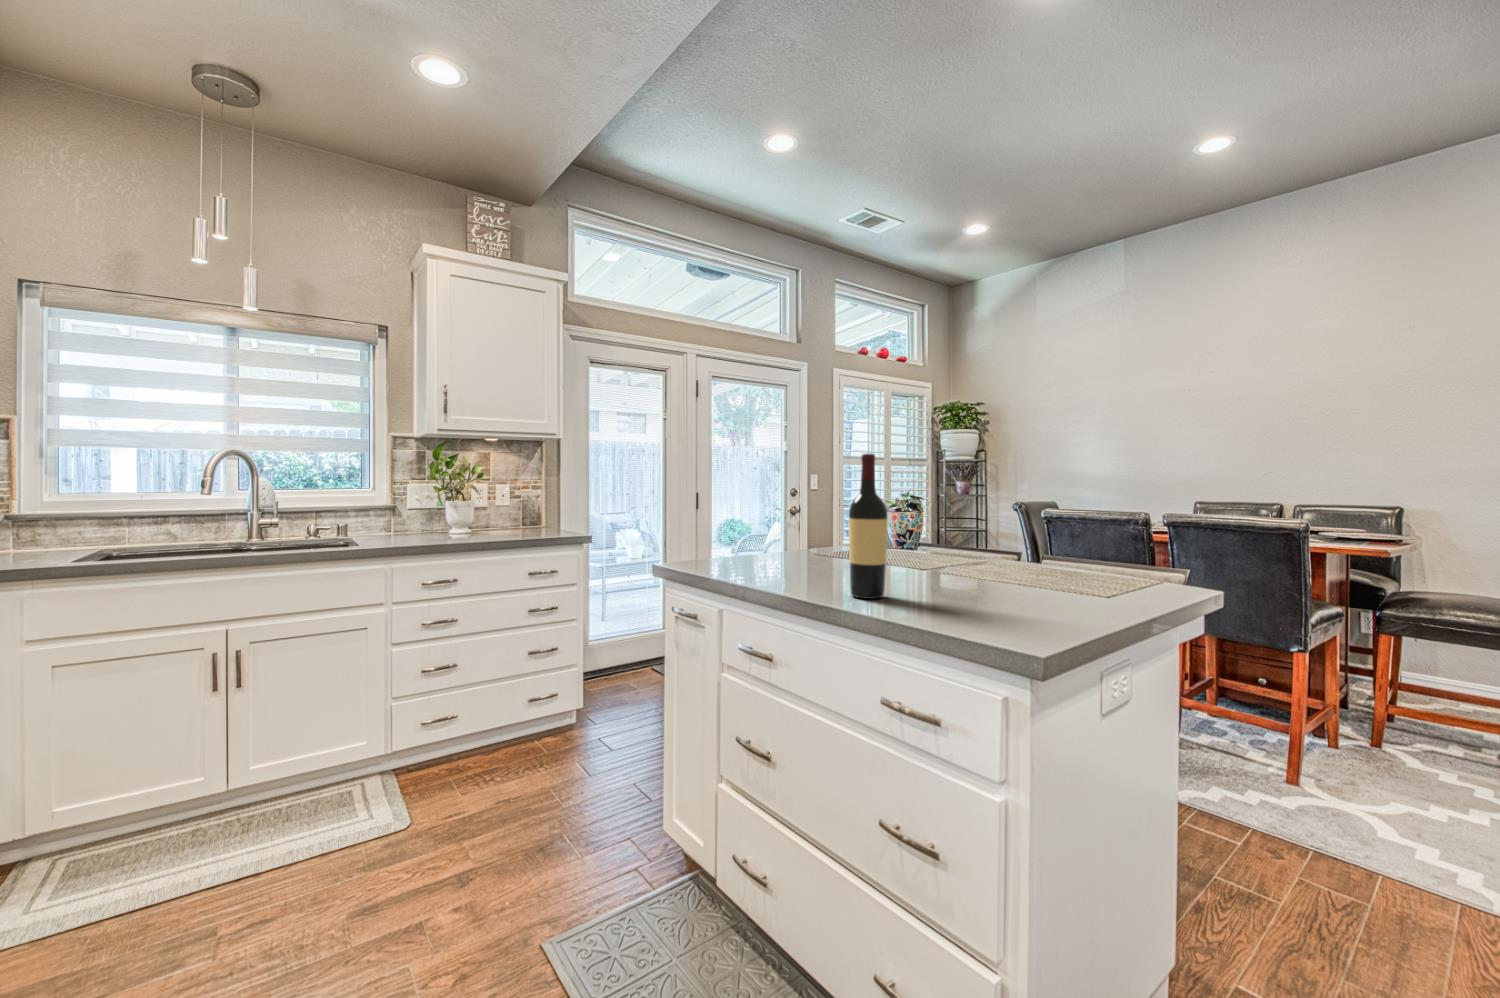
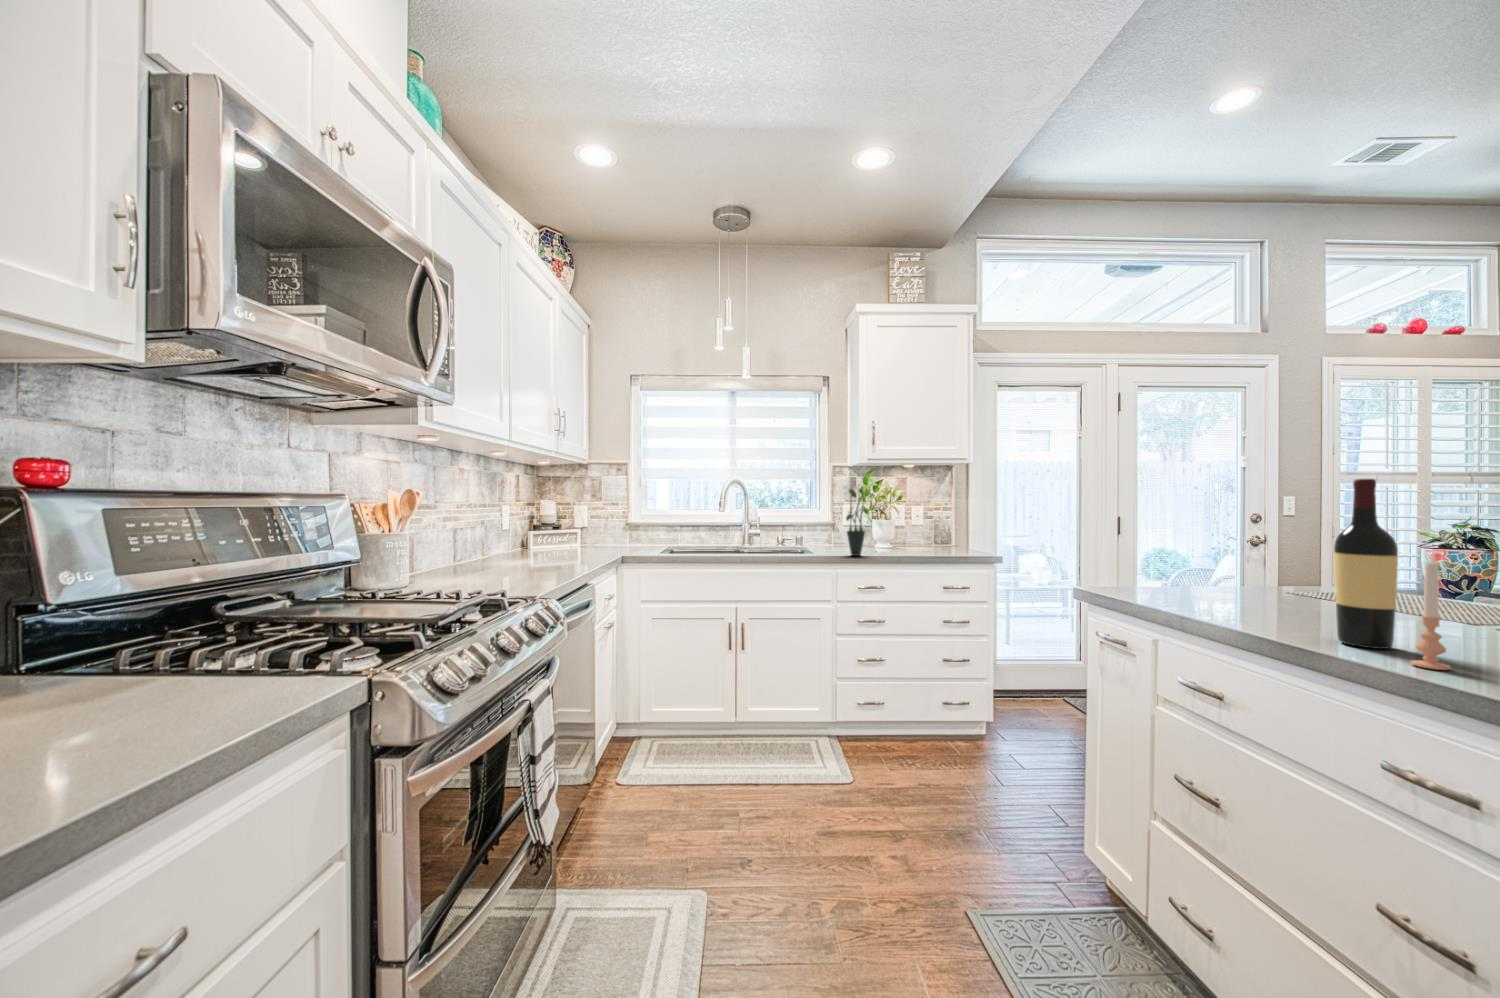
potted plant: none [406,459,443,546] -> present [846,485,873,556]
candle: none [897,522,920,612] -> present [1411,563,1450,670]

